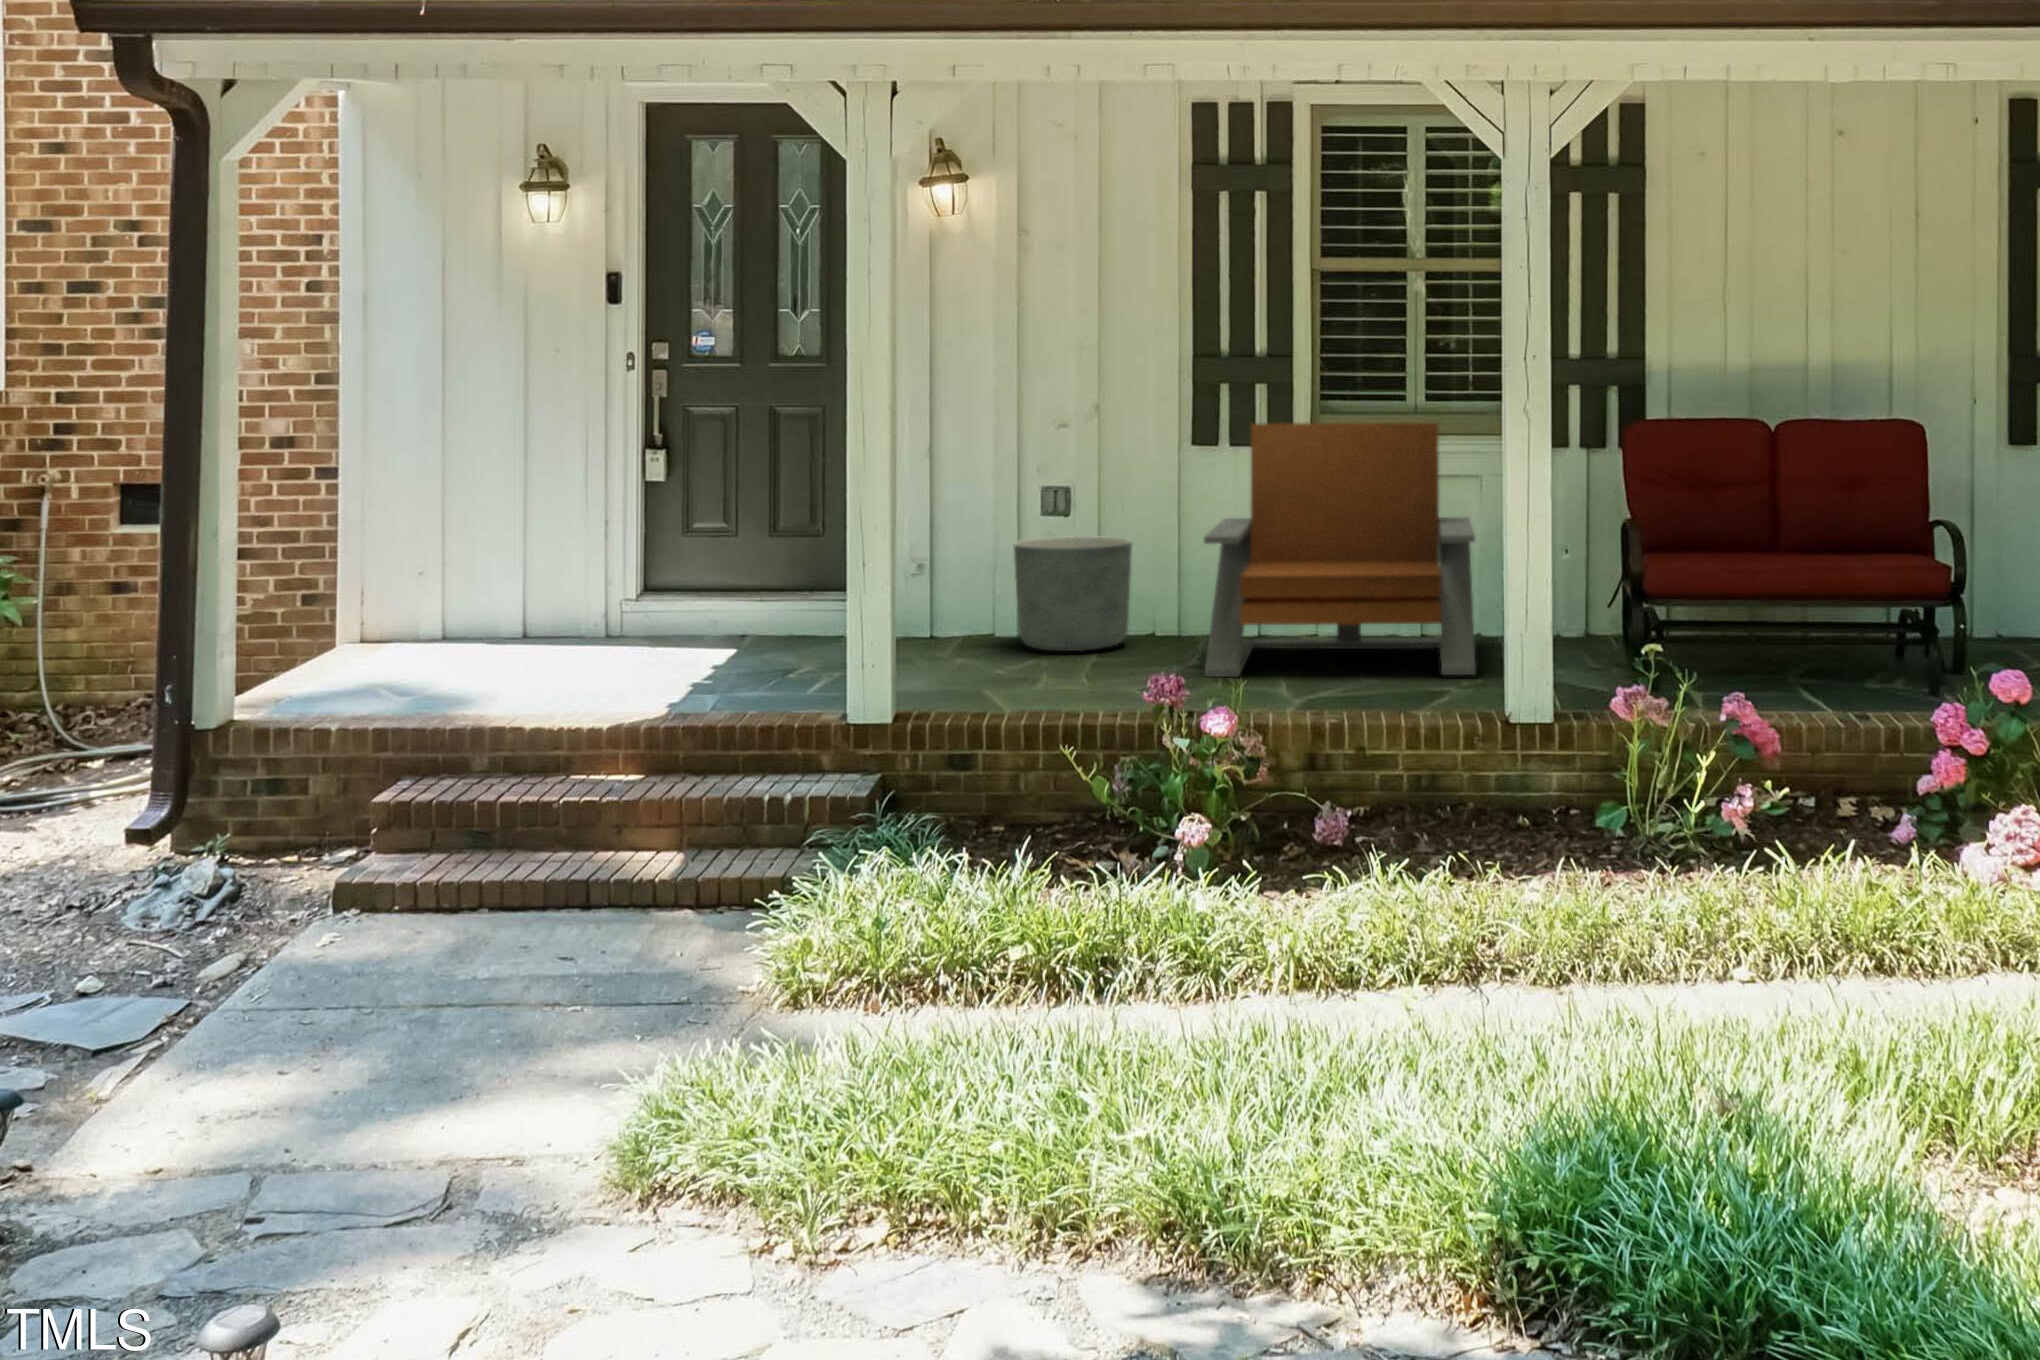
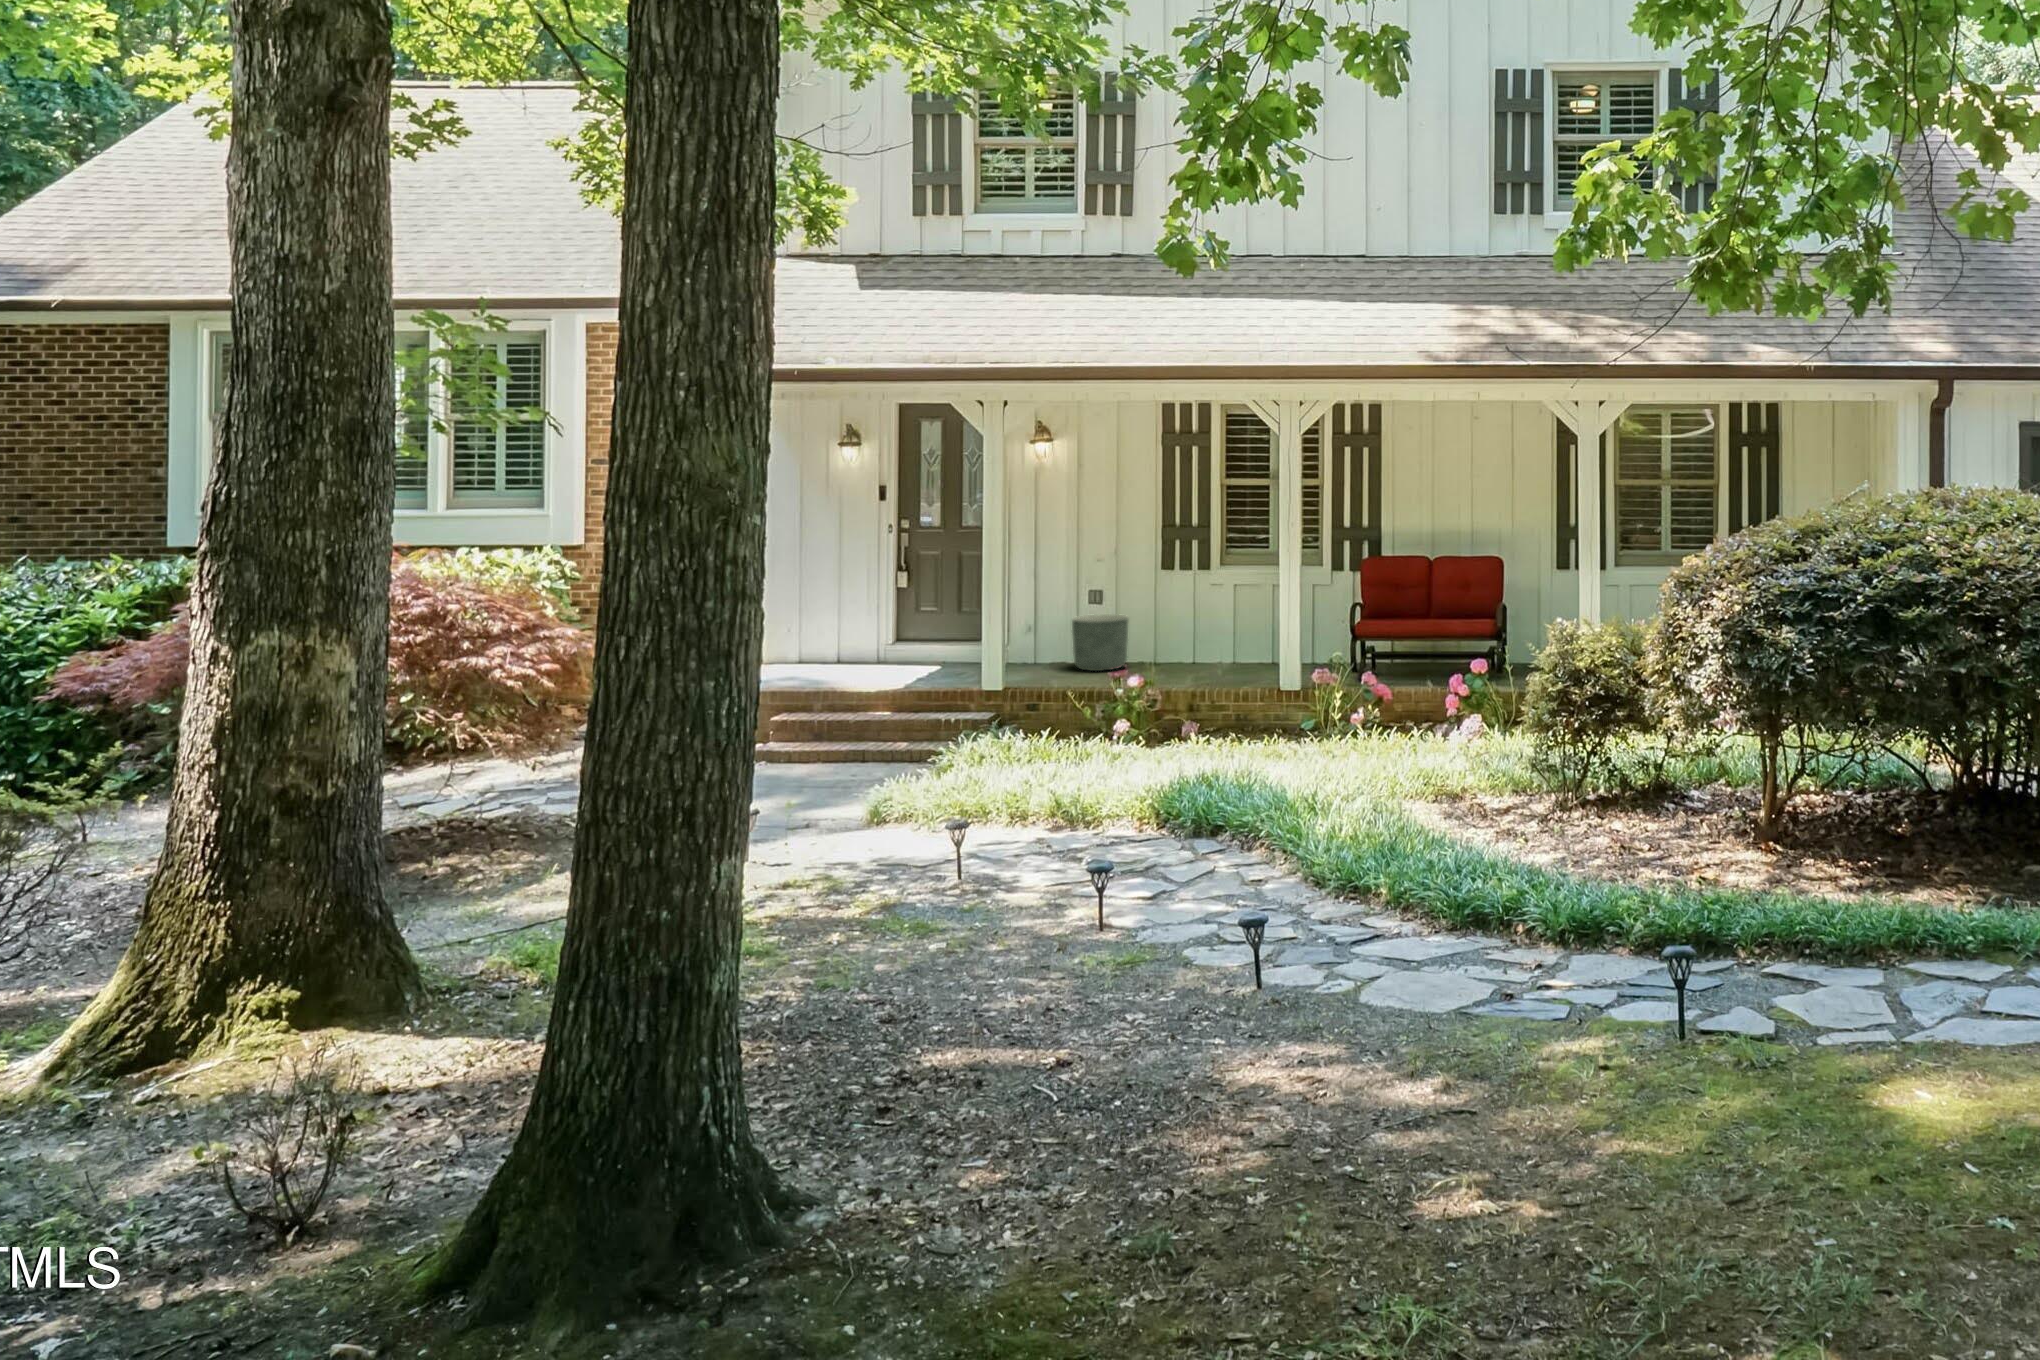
lounge chair: present [1204,423,1475,677] -> none [1158,560,1293,683]

